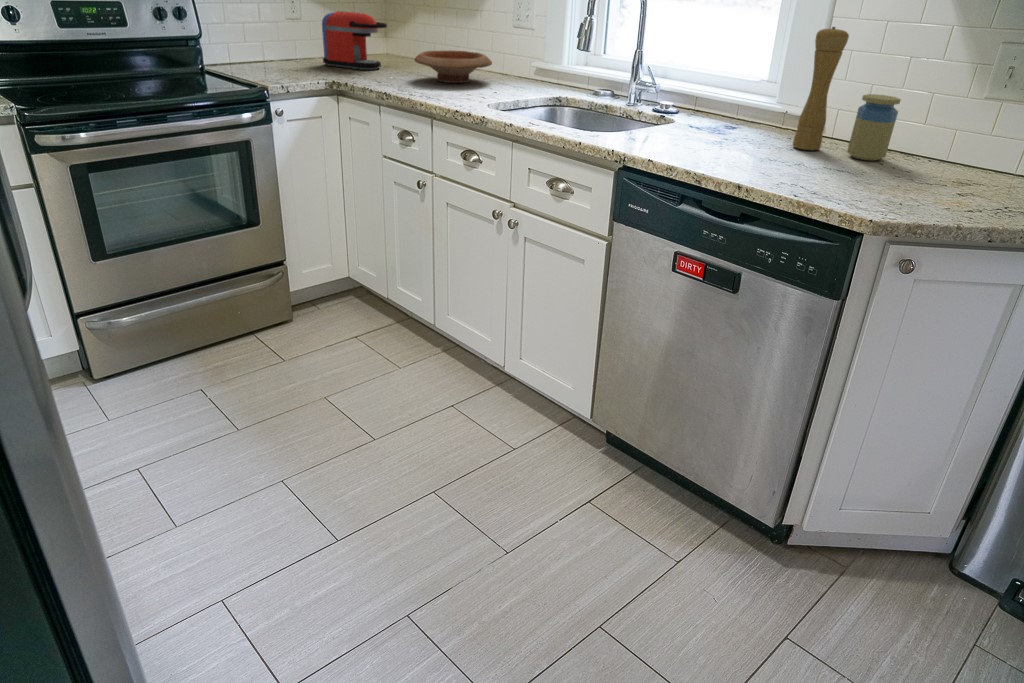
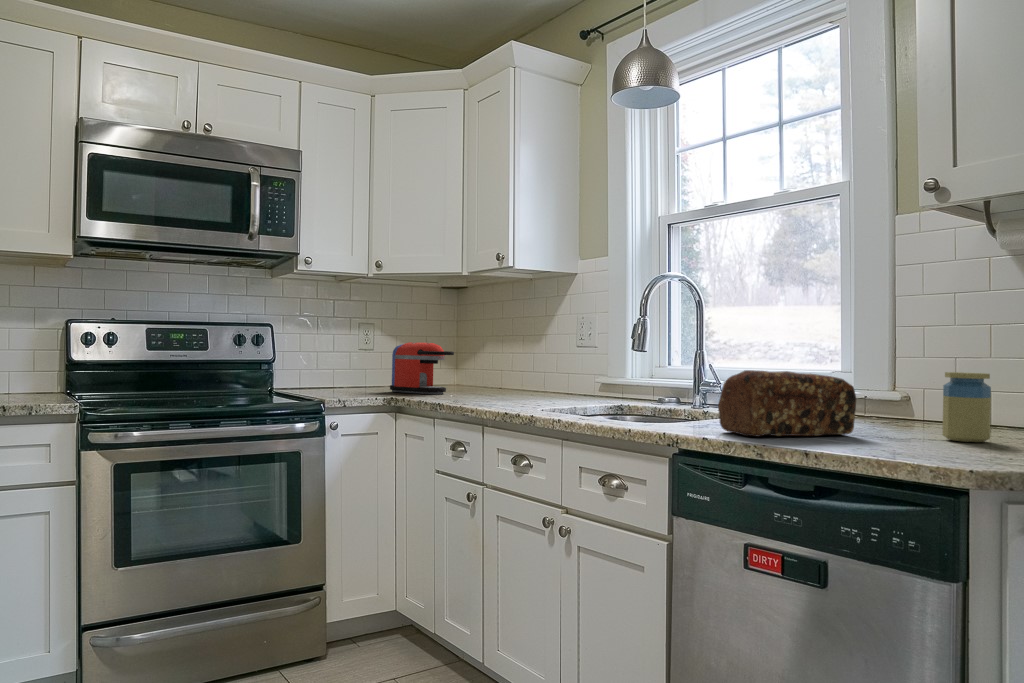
pepper mill: present [793,27,849,150] -> none [877,307,914,436]
wooden bowl: present [415,50,492,83] -> none [476,373,555,400]
bread loaf: none [660,89,782,156] -> present [718,370,856,437]

